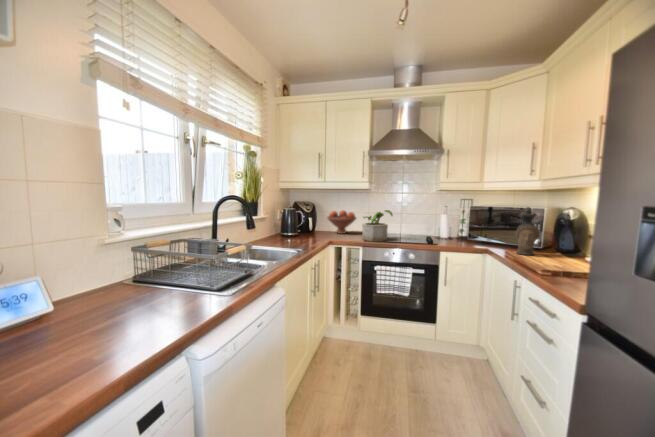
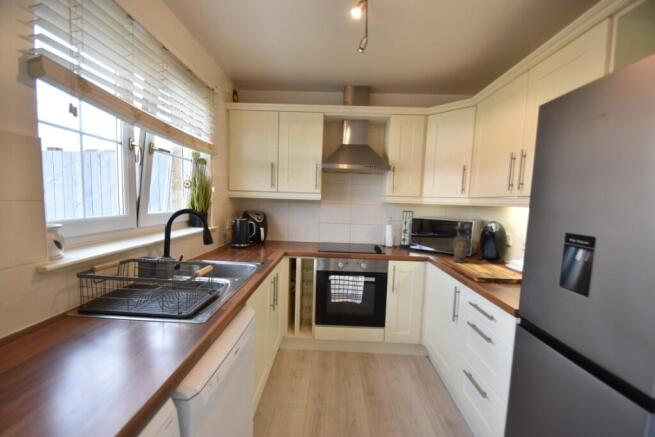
fruit bowl: present [327,210,356,234] -> none [280,220,310,244]
potted plant: present [362,210,393,241] -> none [317,221,346,252]

